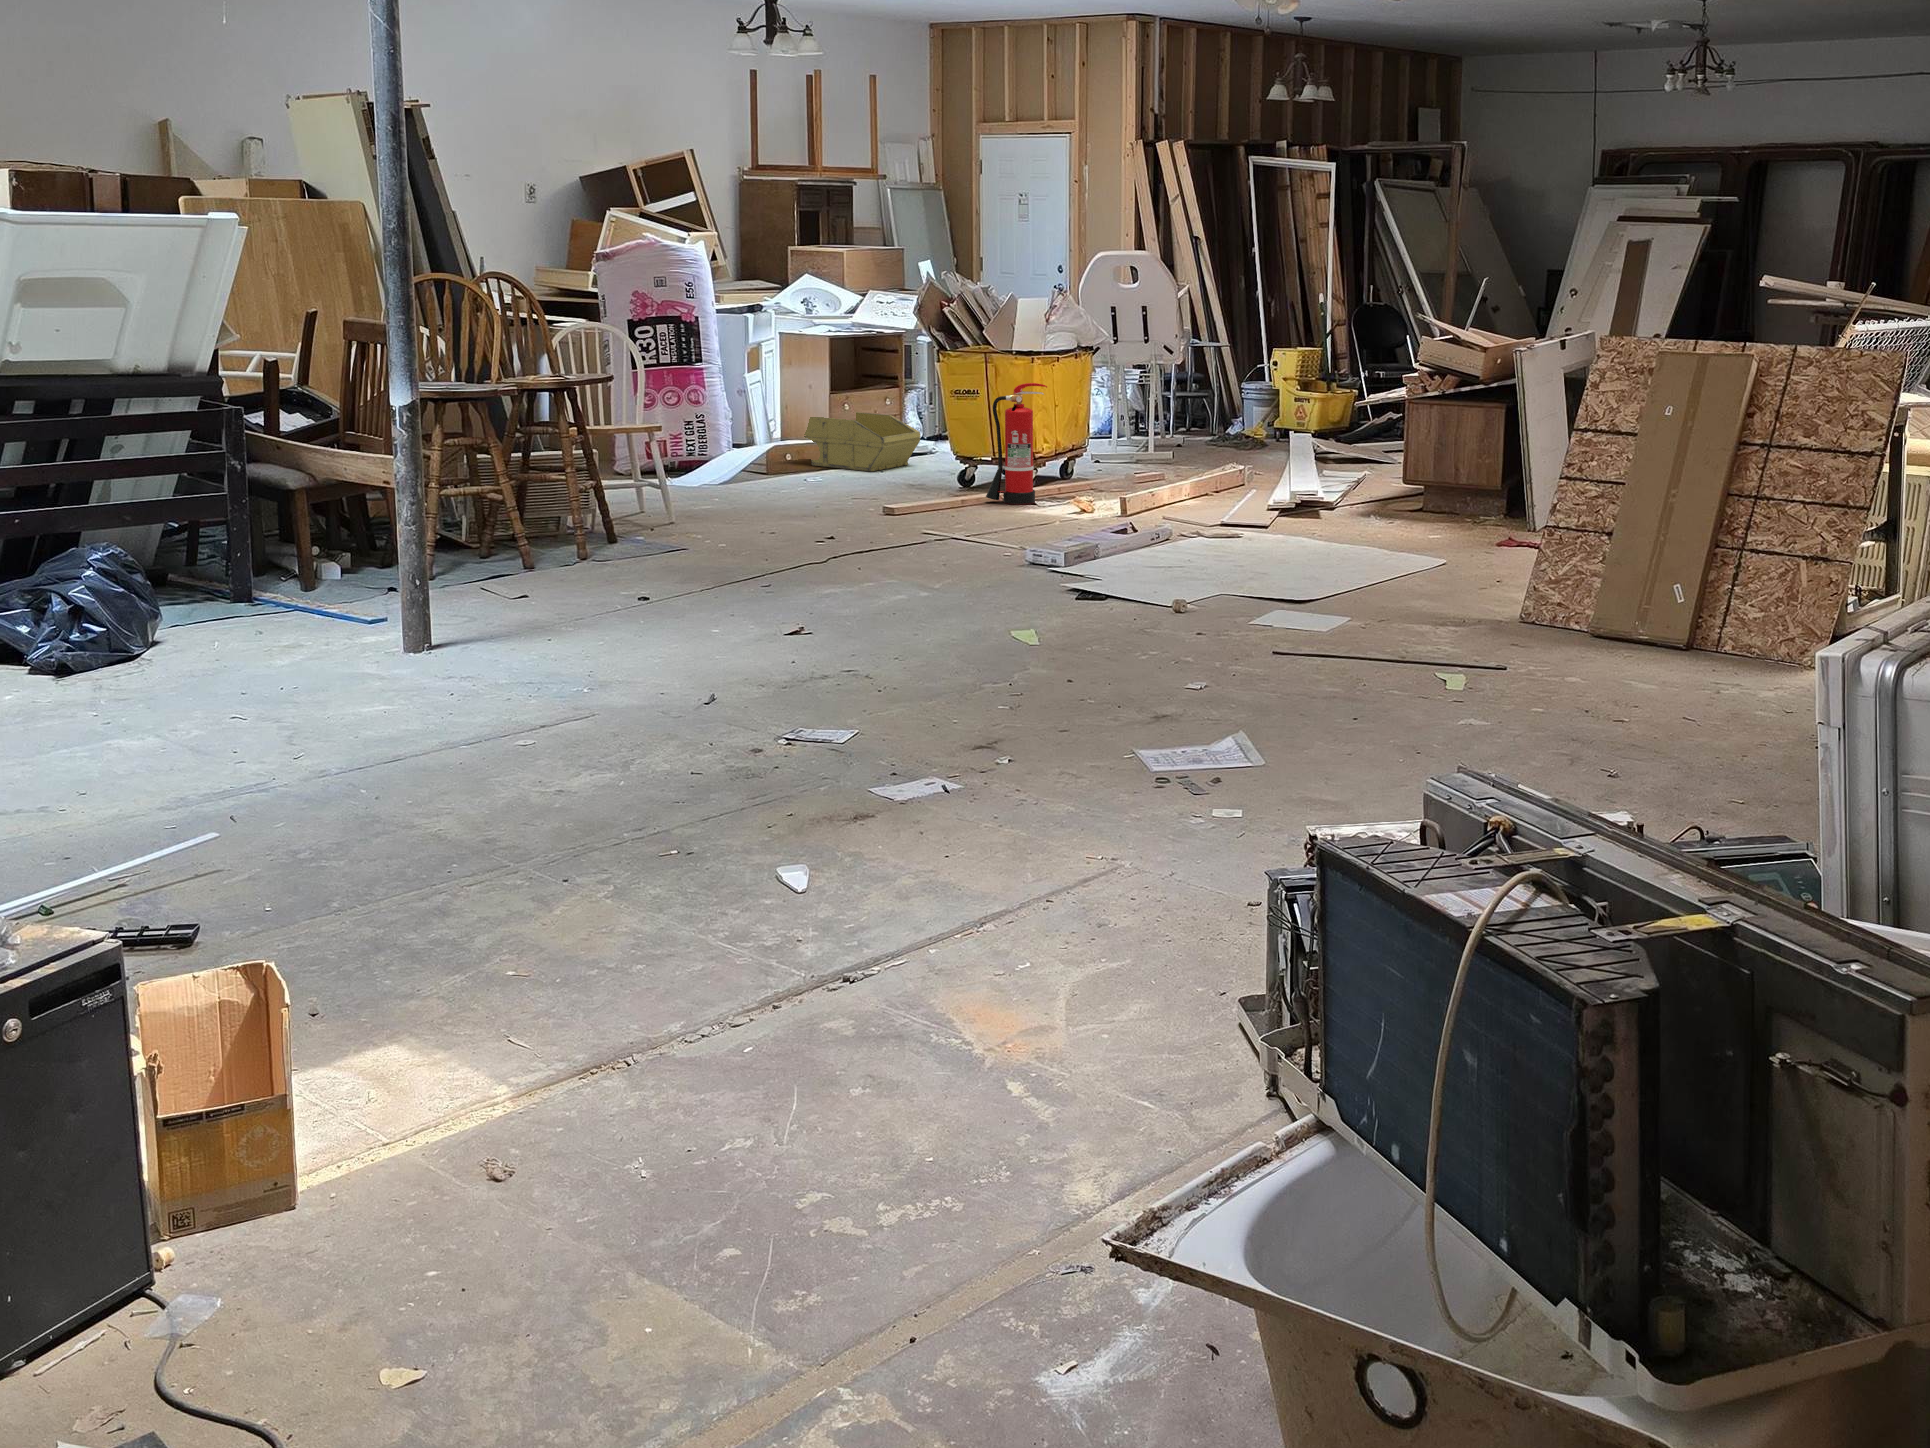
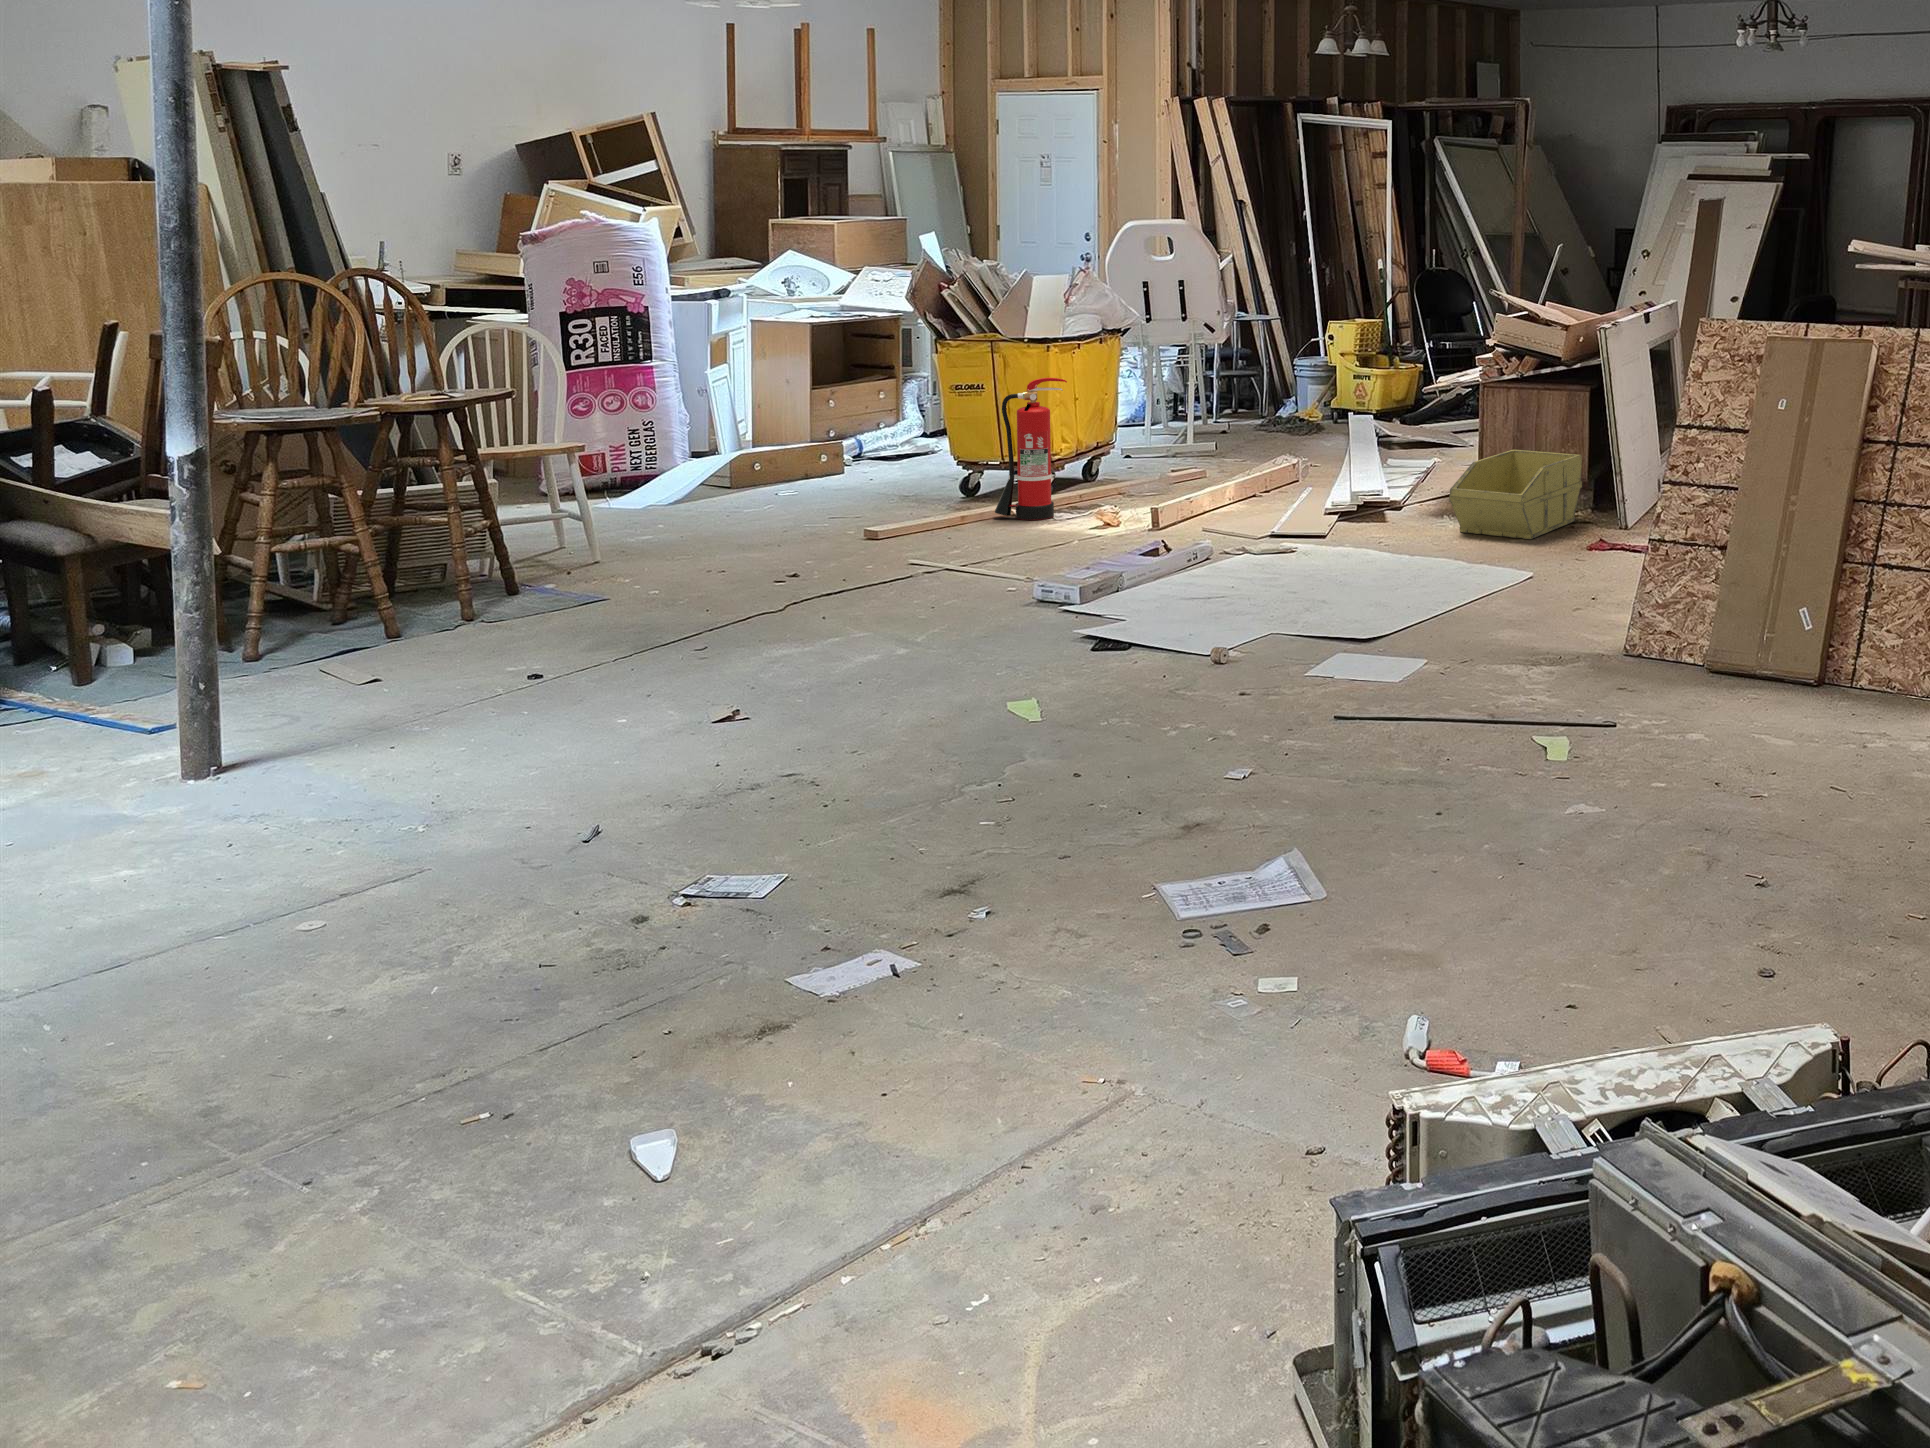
storage bin: present [804,412,921,471] -> present [1449,450,1582,539]

